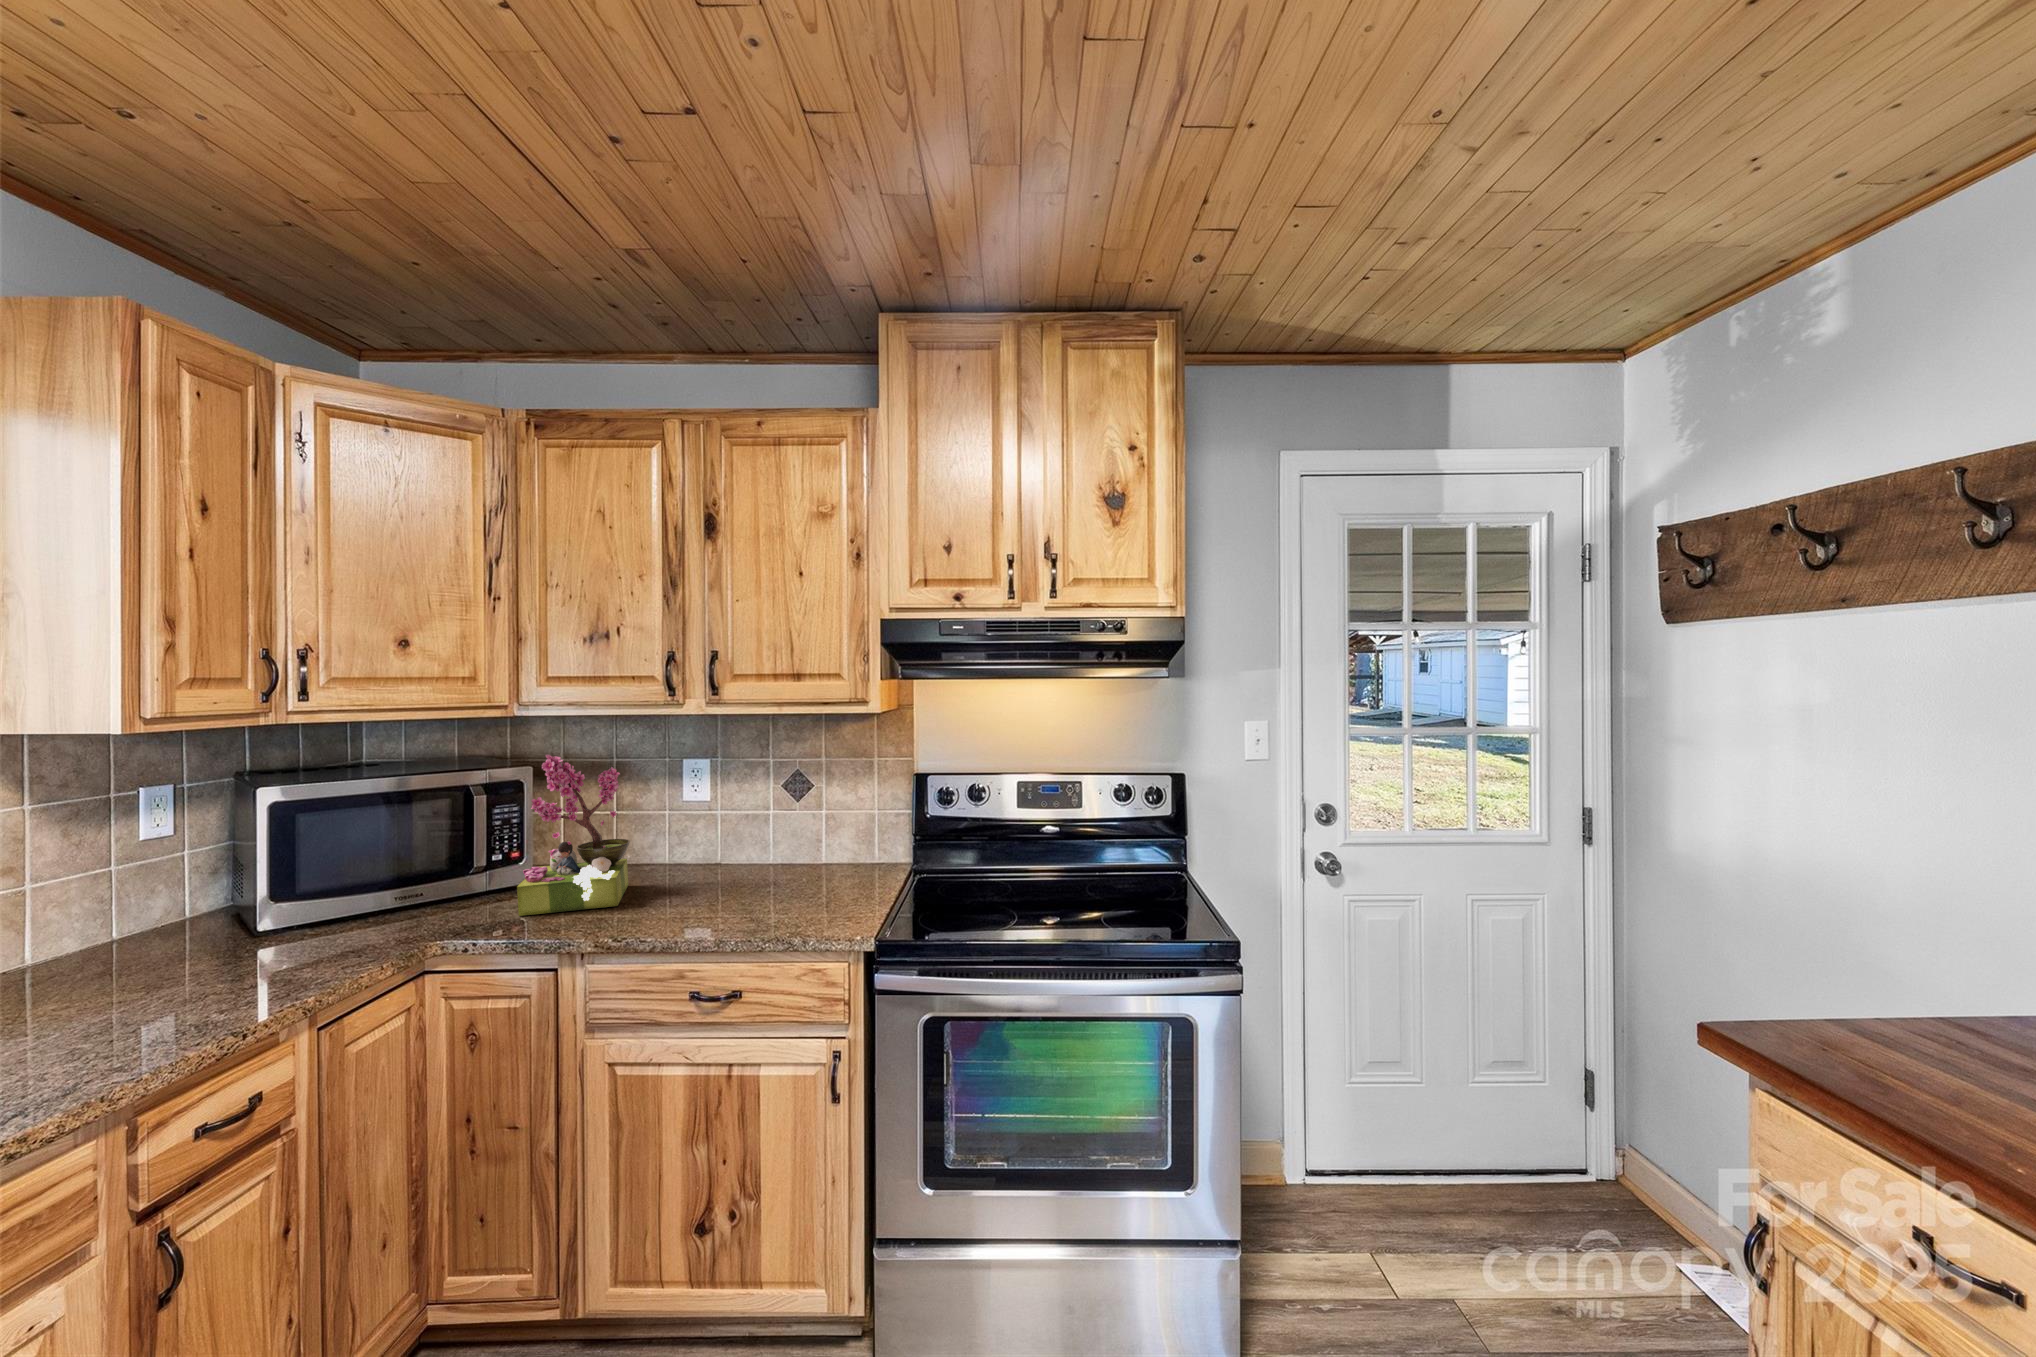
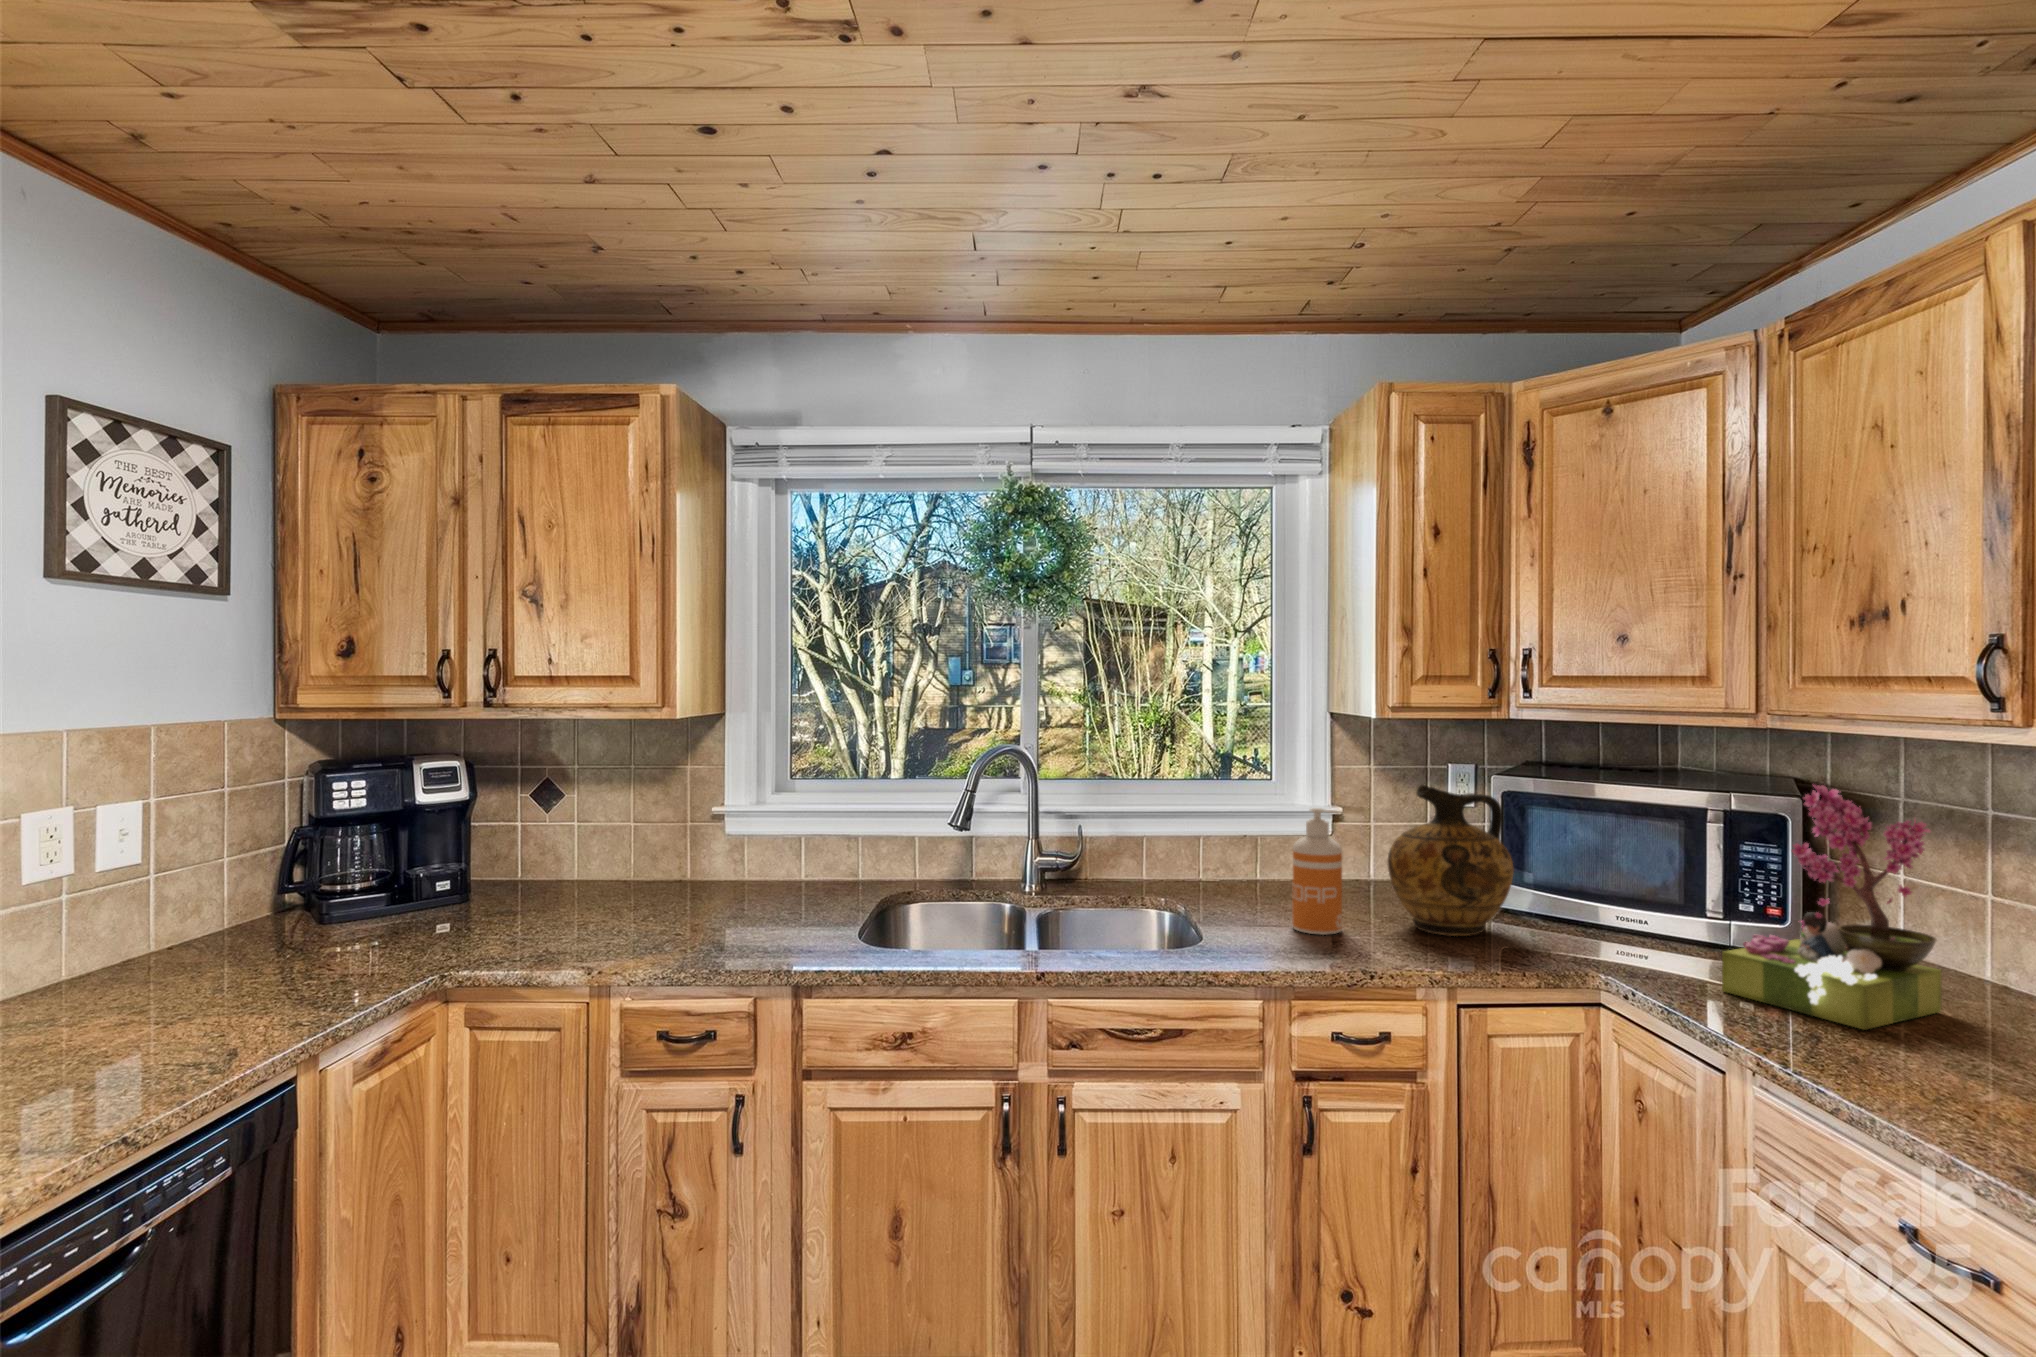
ceramic jug: none [157,811,310,964] -> present [1387,785,1514,936]
soap dispenser: none [47,861,132,1016] -> present [1292,808,1342,935]

